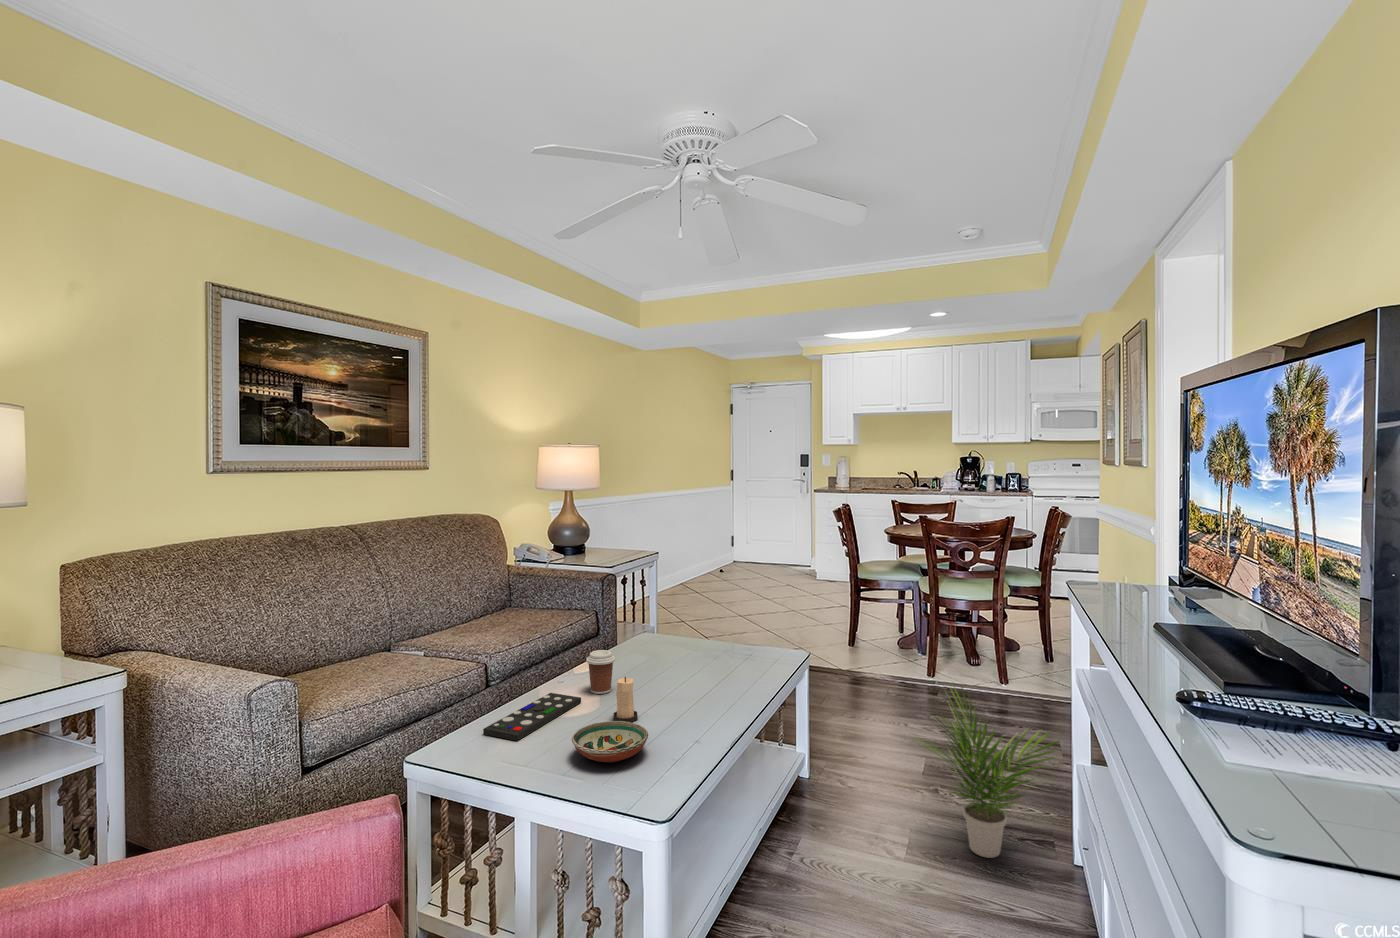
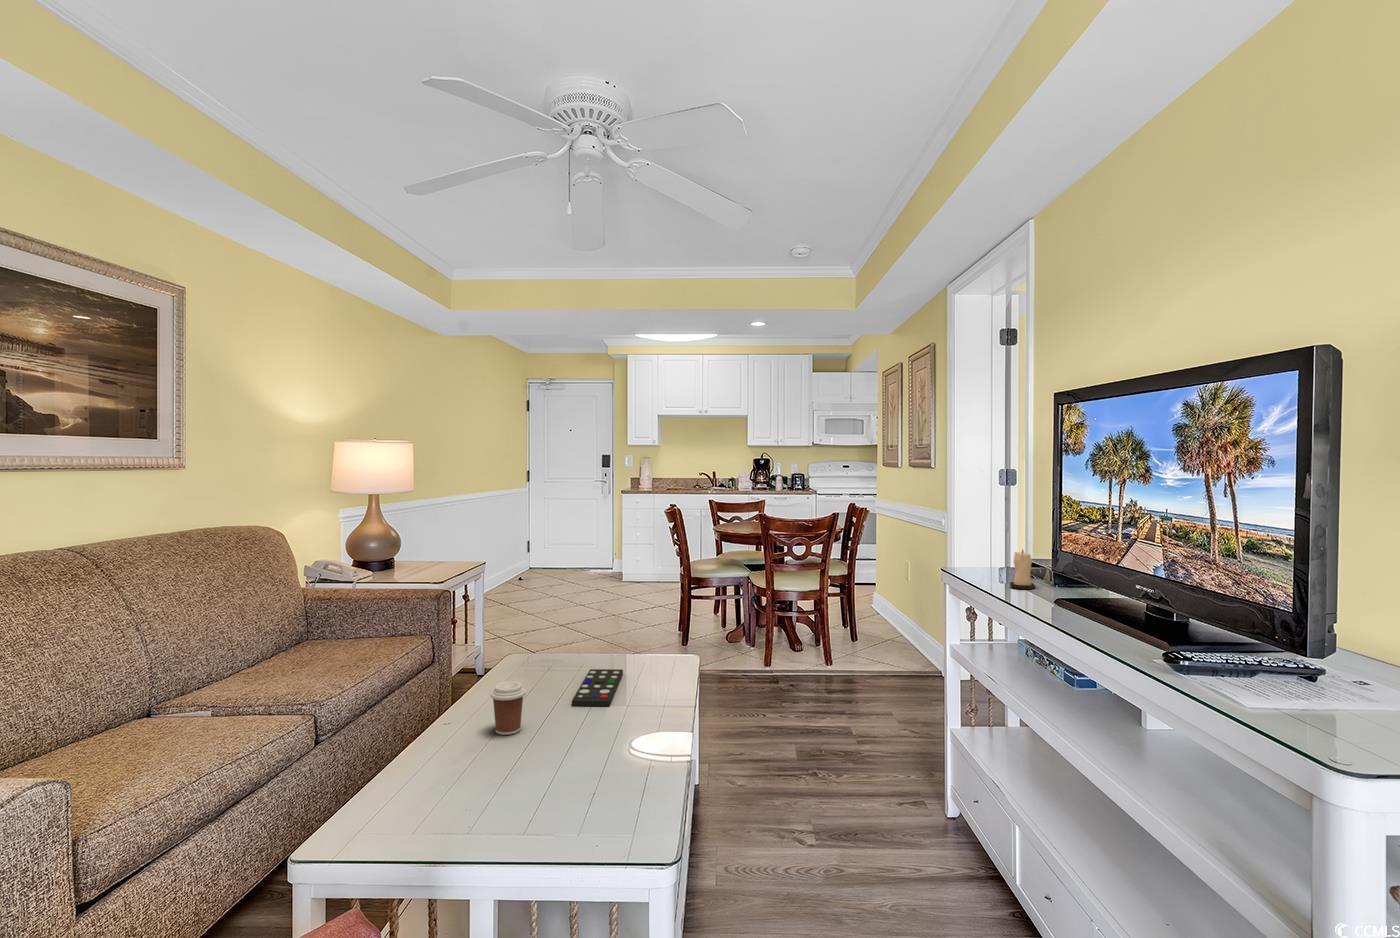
candle: present [613,677,638,722] -> present [1010,550,1035,589]
potted plant: present [915,687,1059,858] -> none [824,673,959,837]
remote control: present [483,693,581,741] -> present [572,669,623,706]
decorative bowl: present [572,721,648,763] -> none [532,764,624,817]

